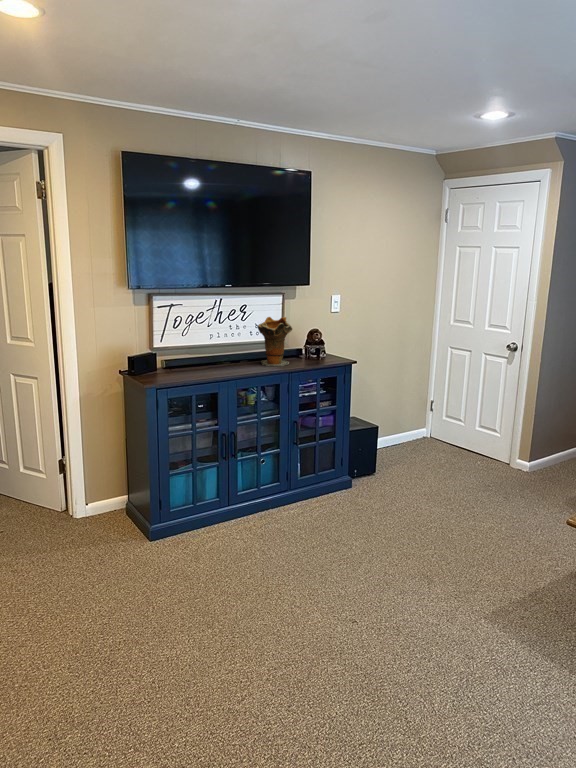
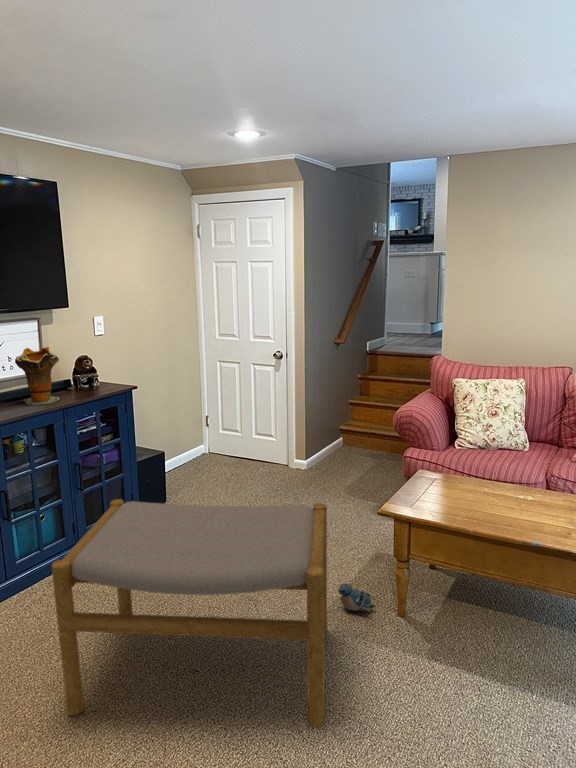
footstool: none [244,456,506,706] -> present [52,499,327,728]
plush toy: none [514,586,554,622] -> present [338,583,376,611]

